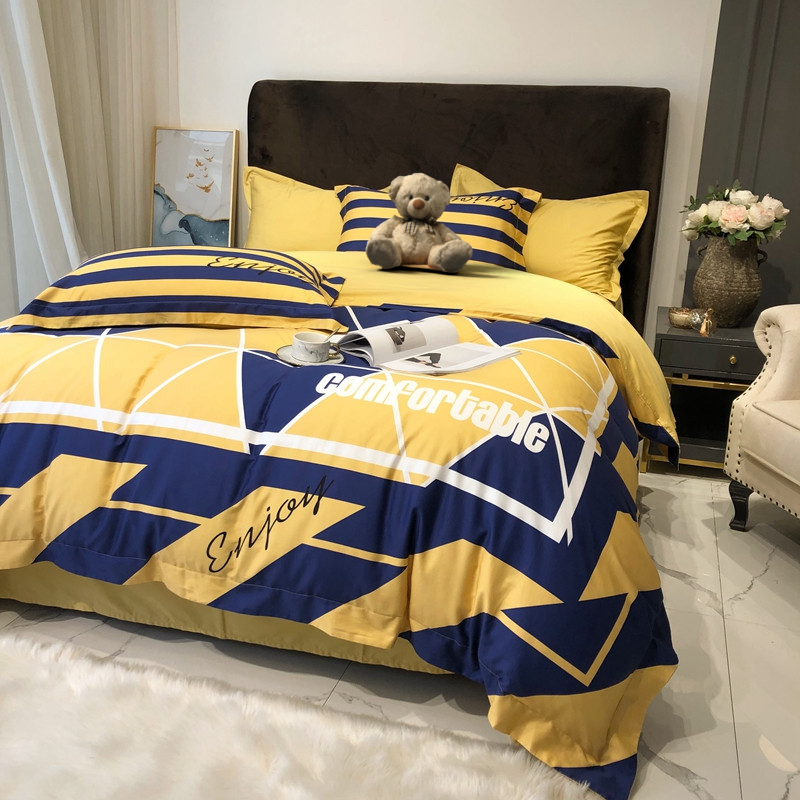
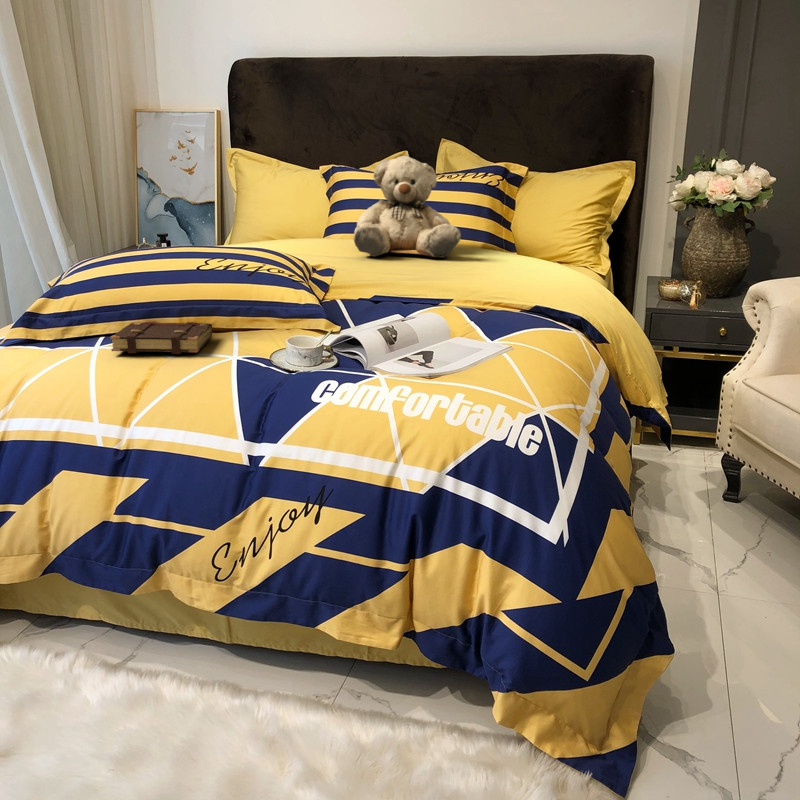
book: none [117,315,220,346] -> present [110,322,213,354]

